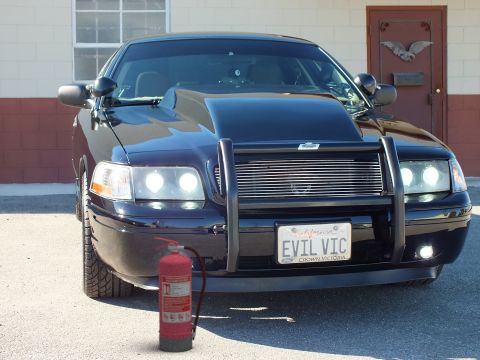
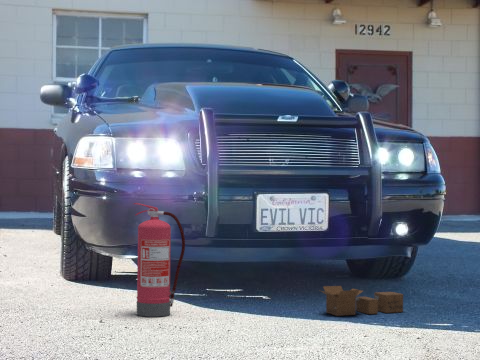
cardboard box: none [341,314,427,348] -> present [321,286,403,316]

